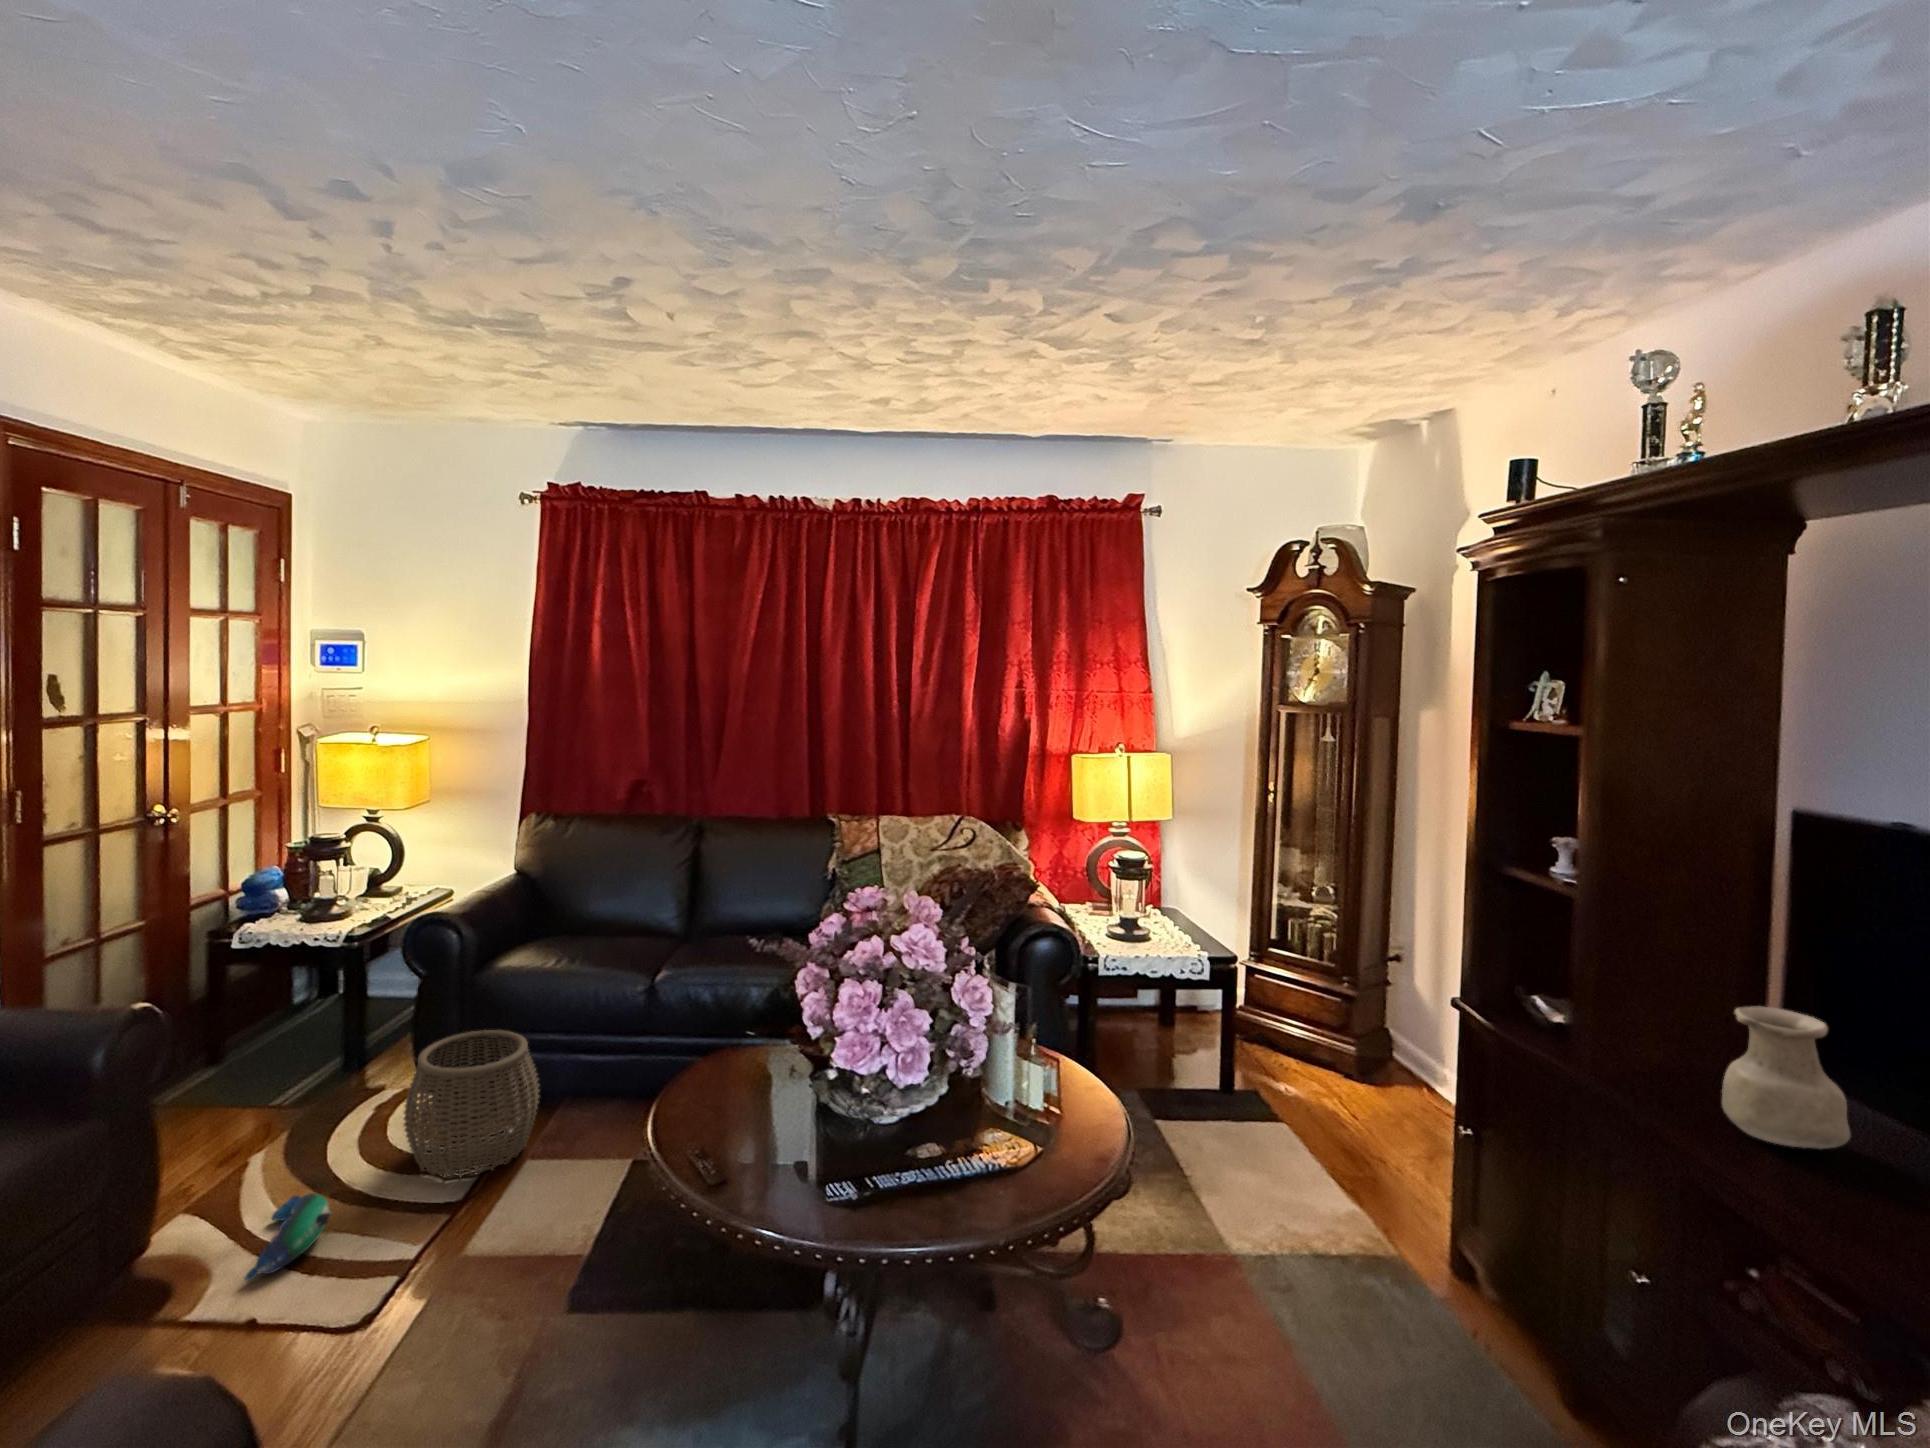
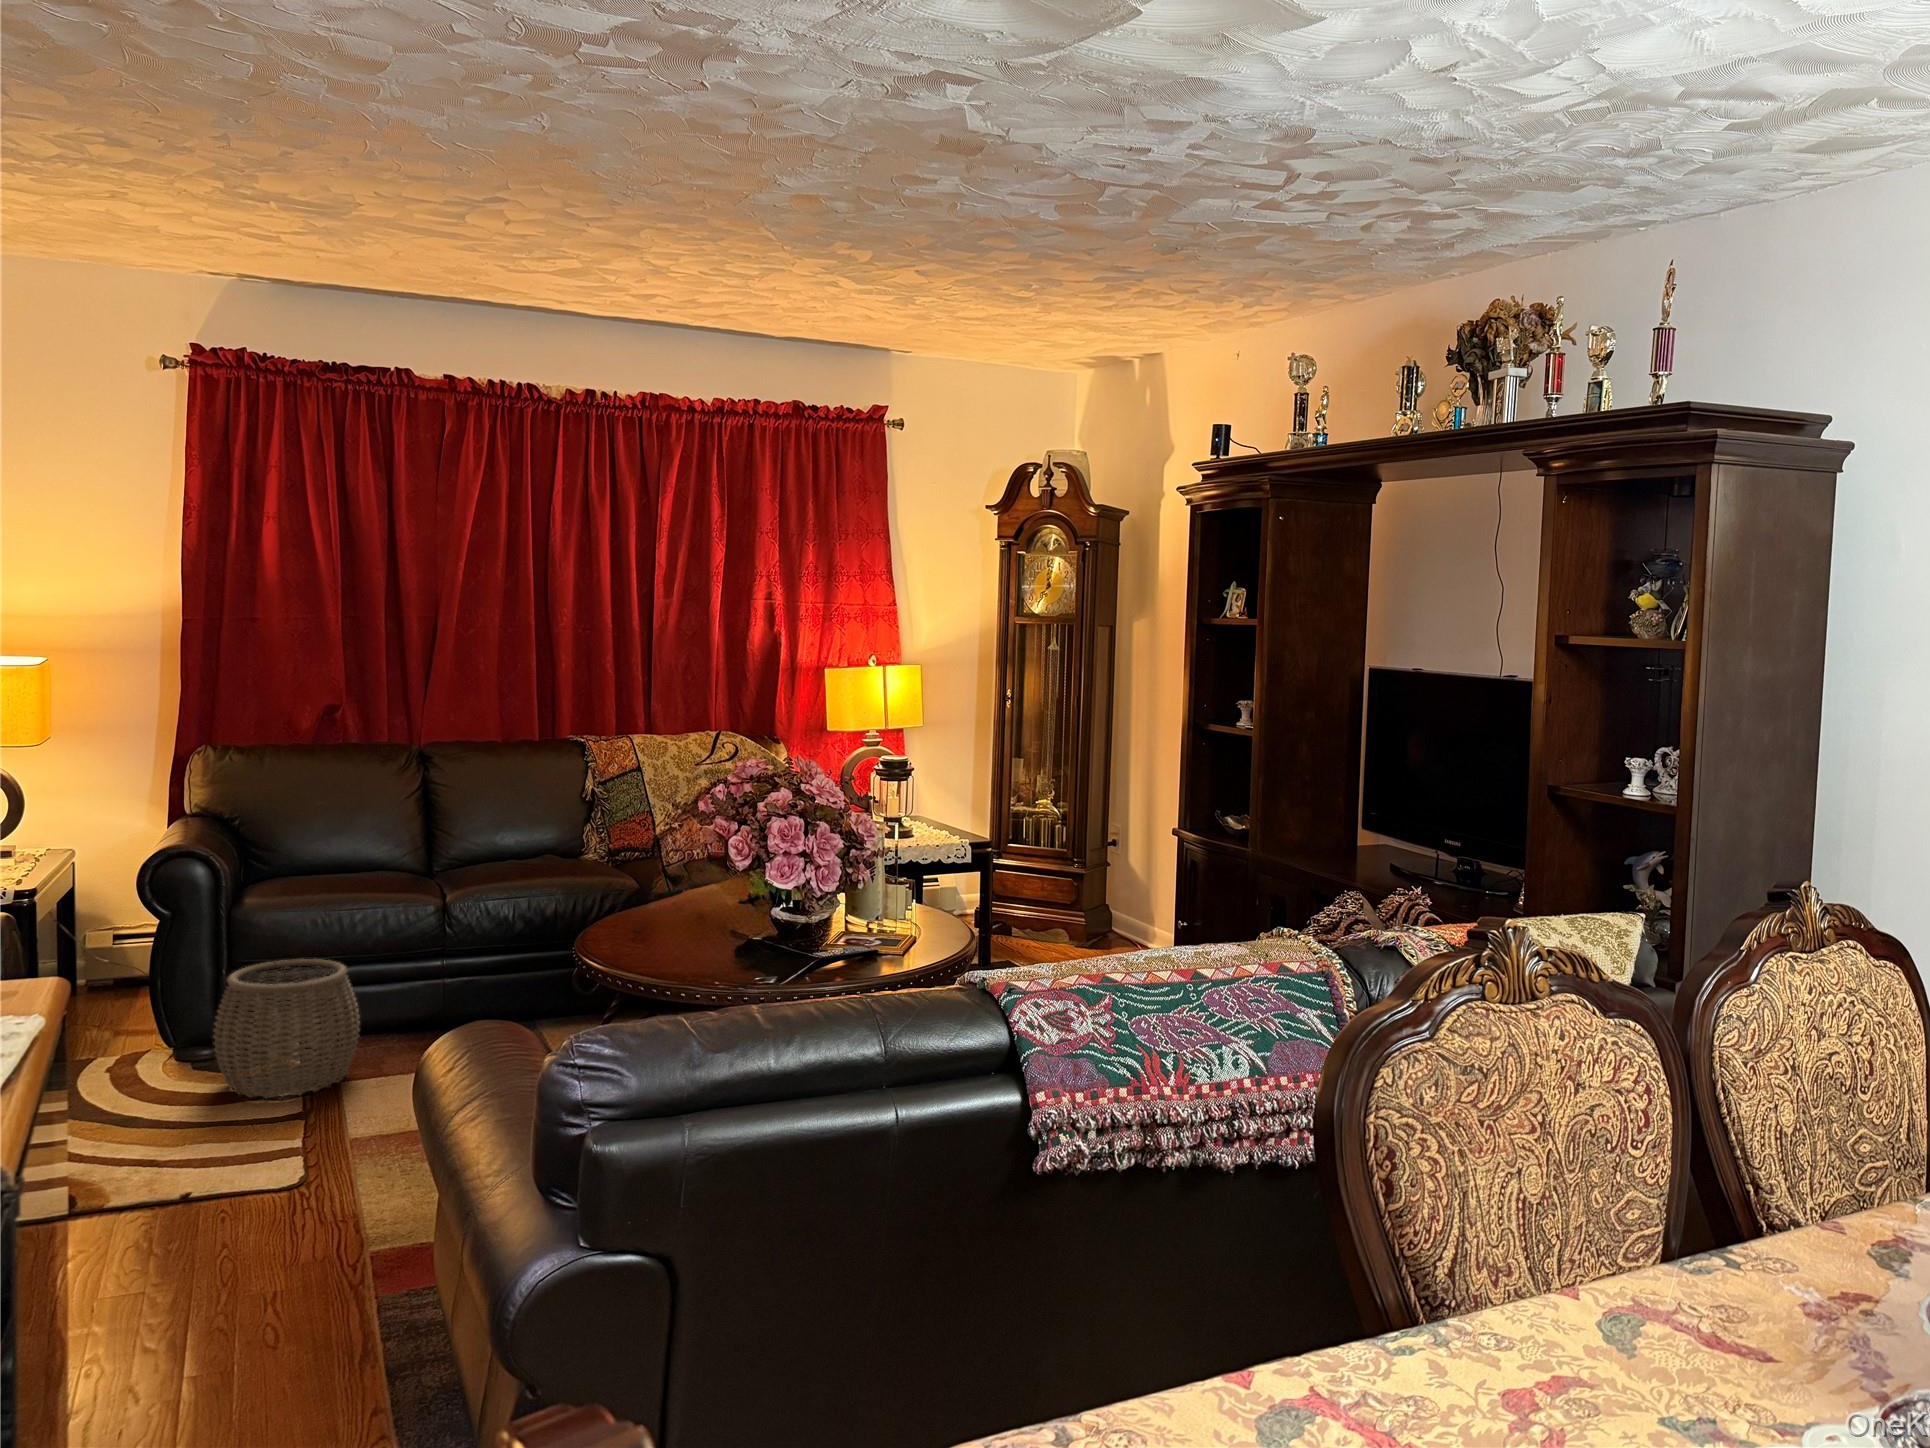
vase: present [1722,1007,1850,1149] -> none [1324,781,1381,857]
plush toy: present [244,1193,331,1282] -> none [118,1108,215,1175]

